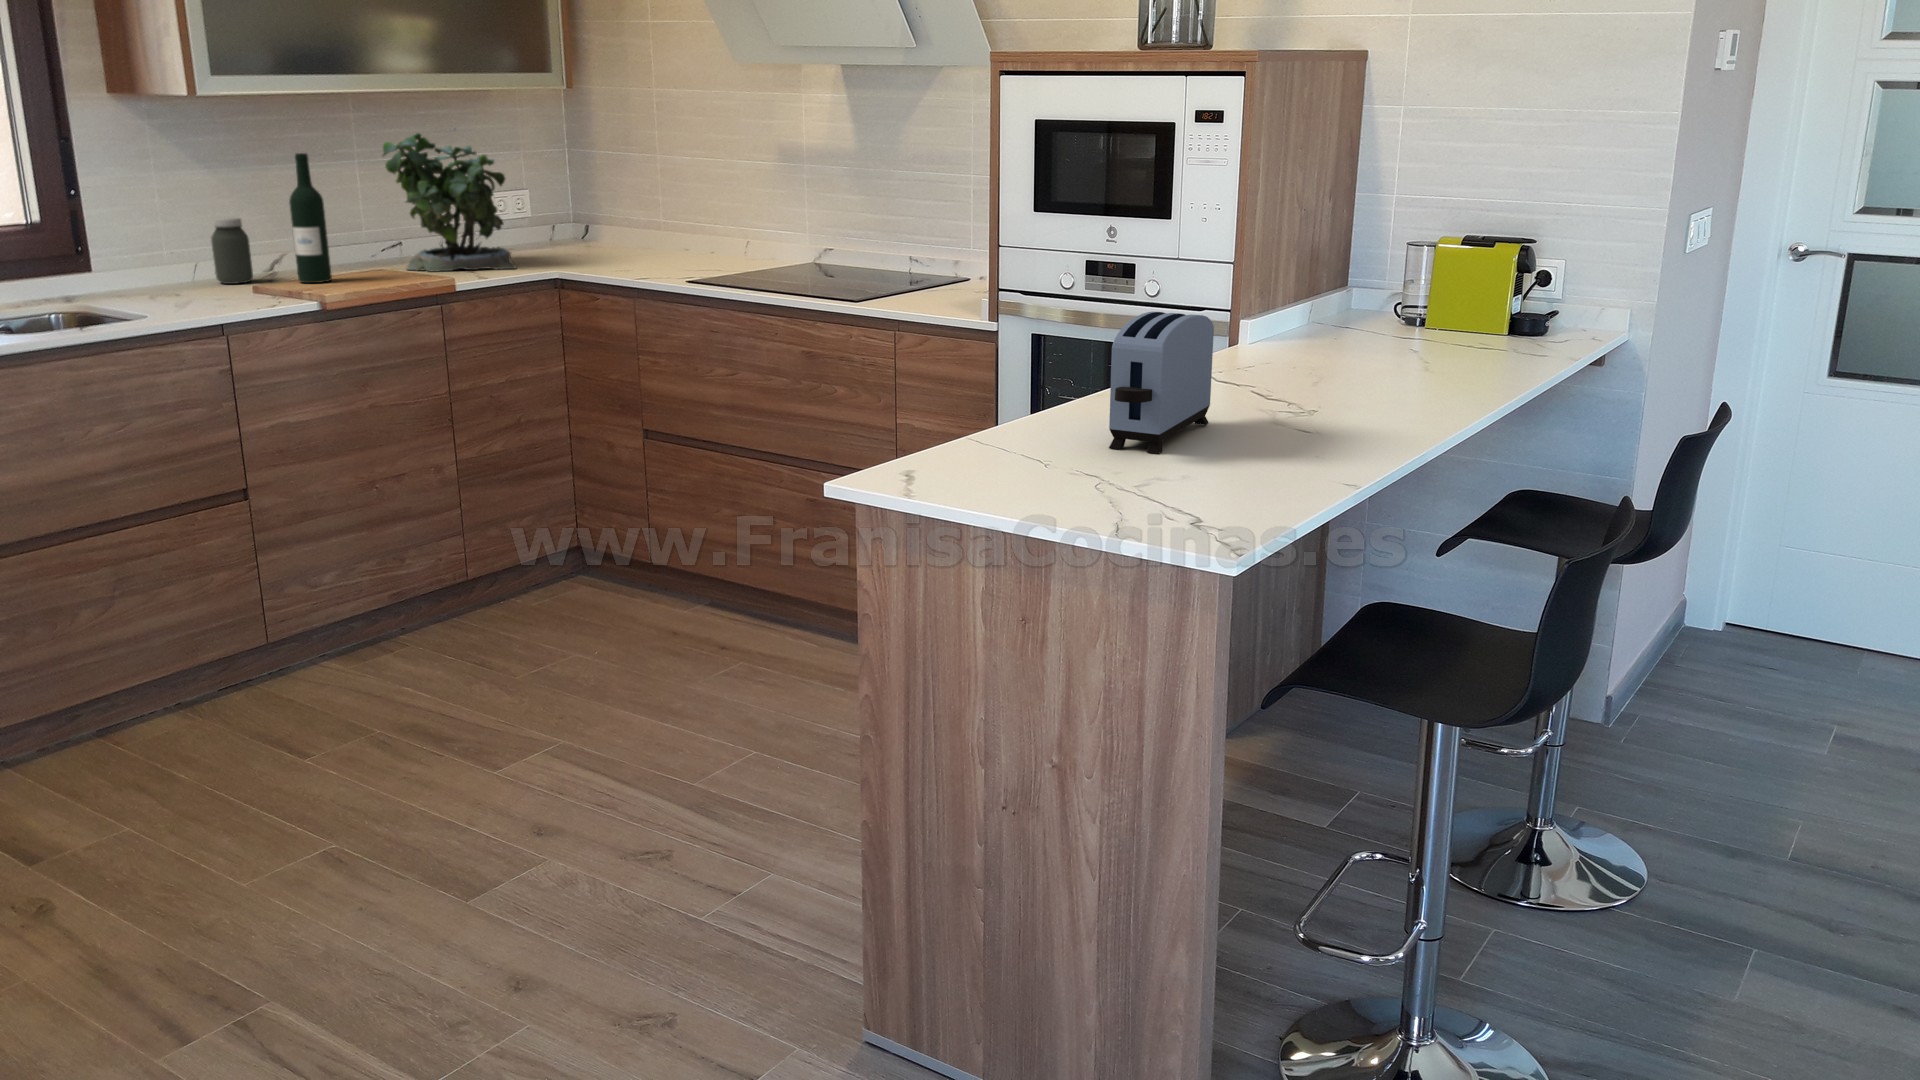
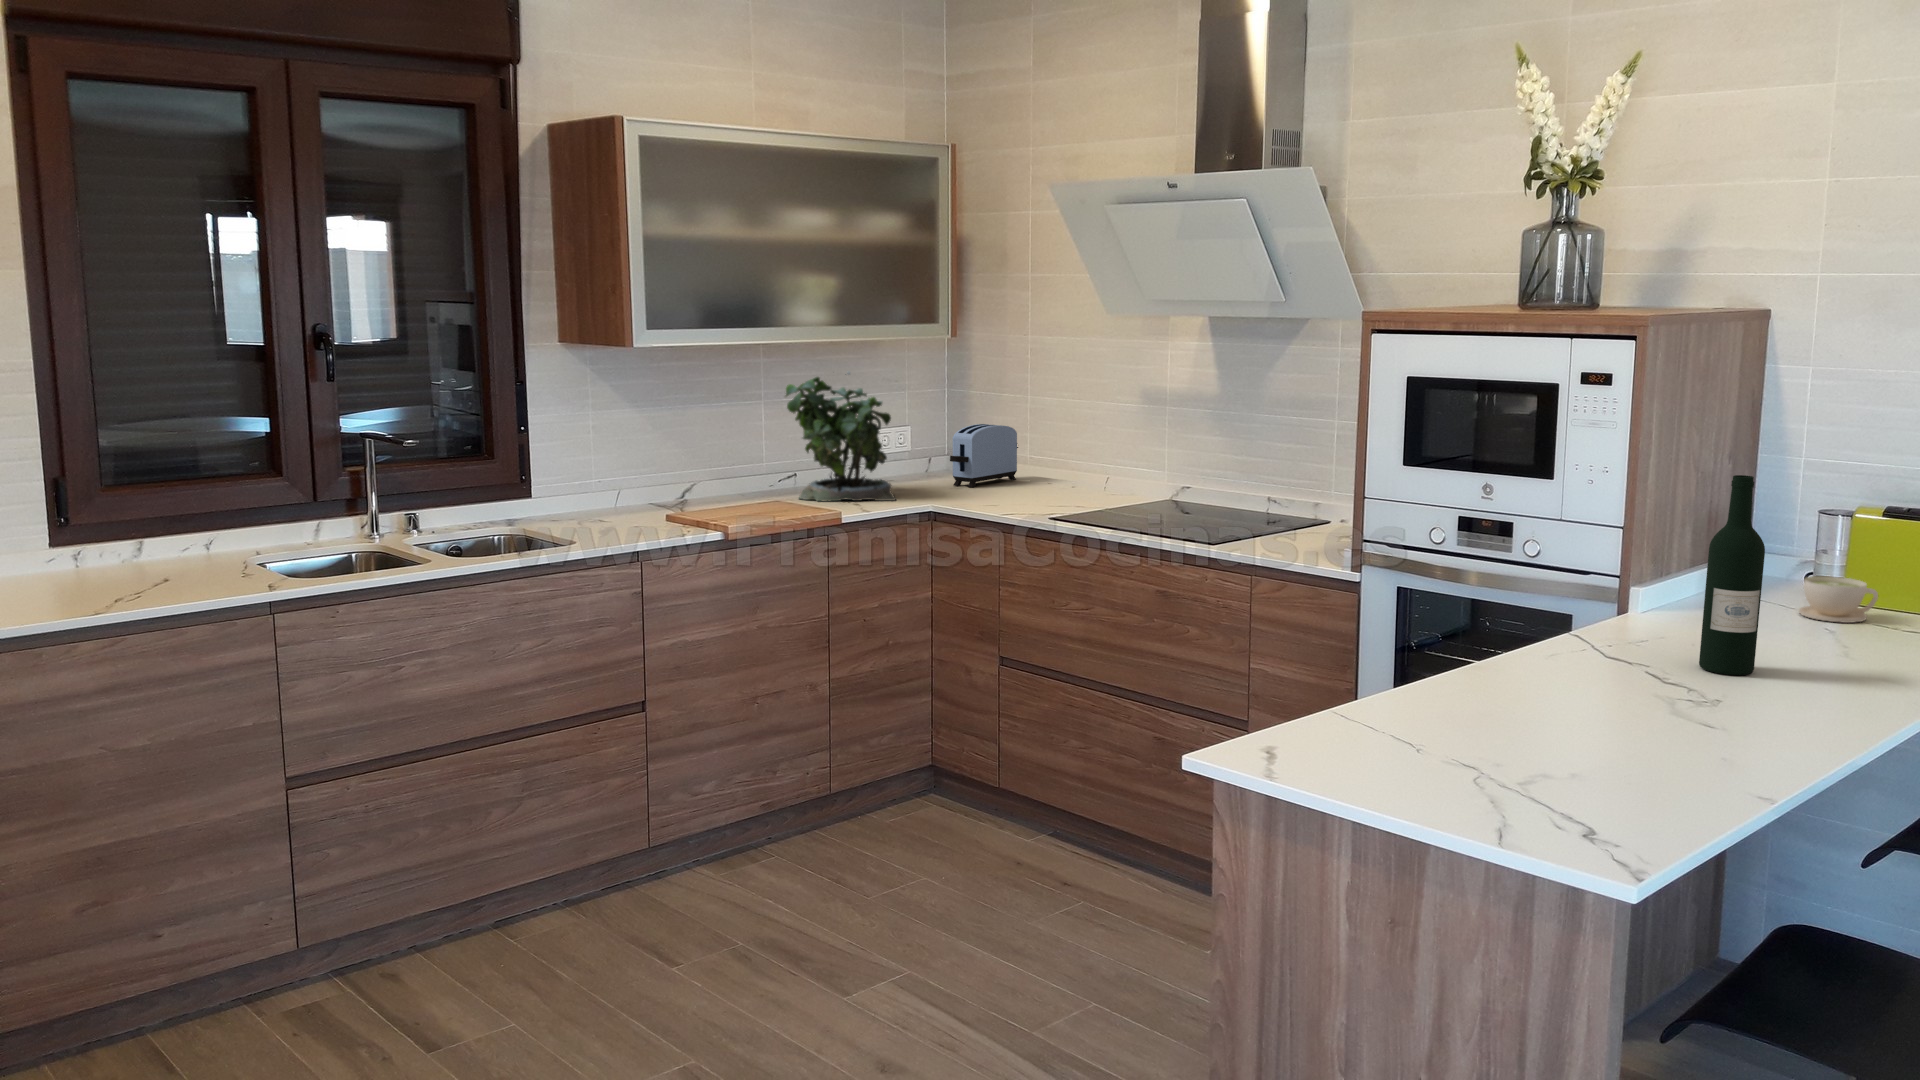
wine bottle: present [289,153,332,283] -> present [1699,475,1765,675]
jar: present [211,217,253,284] -> none [634,451,667,510]
coffee cup: none [1387,304,1453,346] -> present [1799,576,1878,623]
toaster: present [1109,312,1214,454] -> present [950,424,1018,487]

